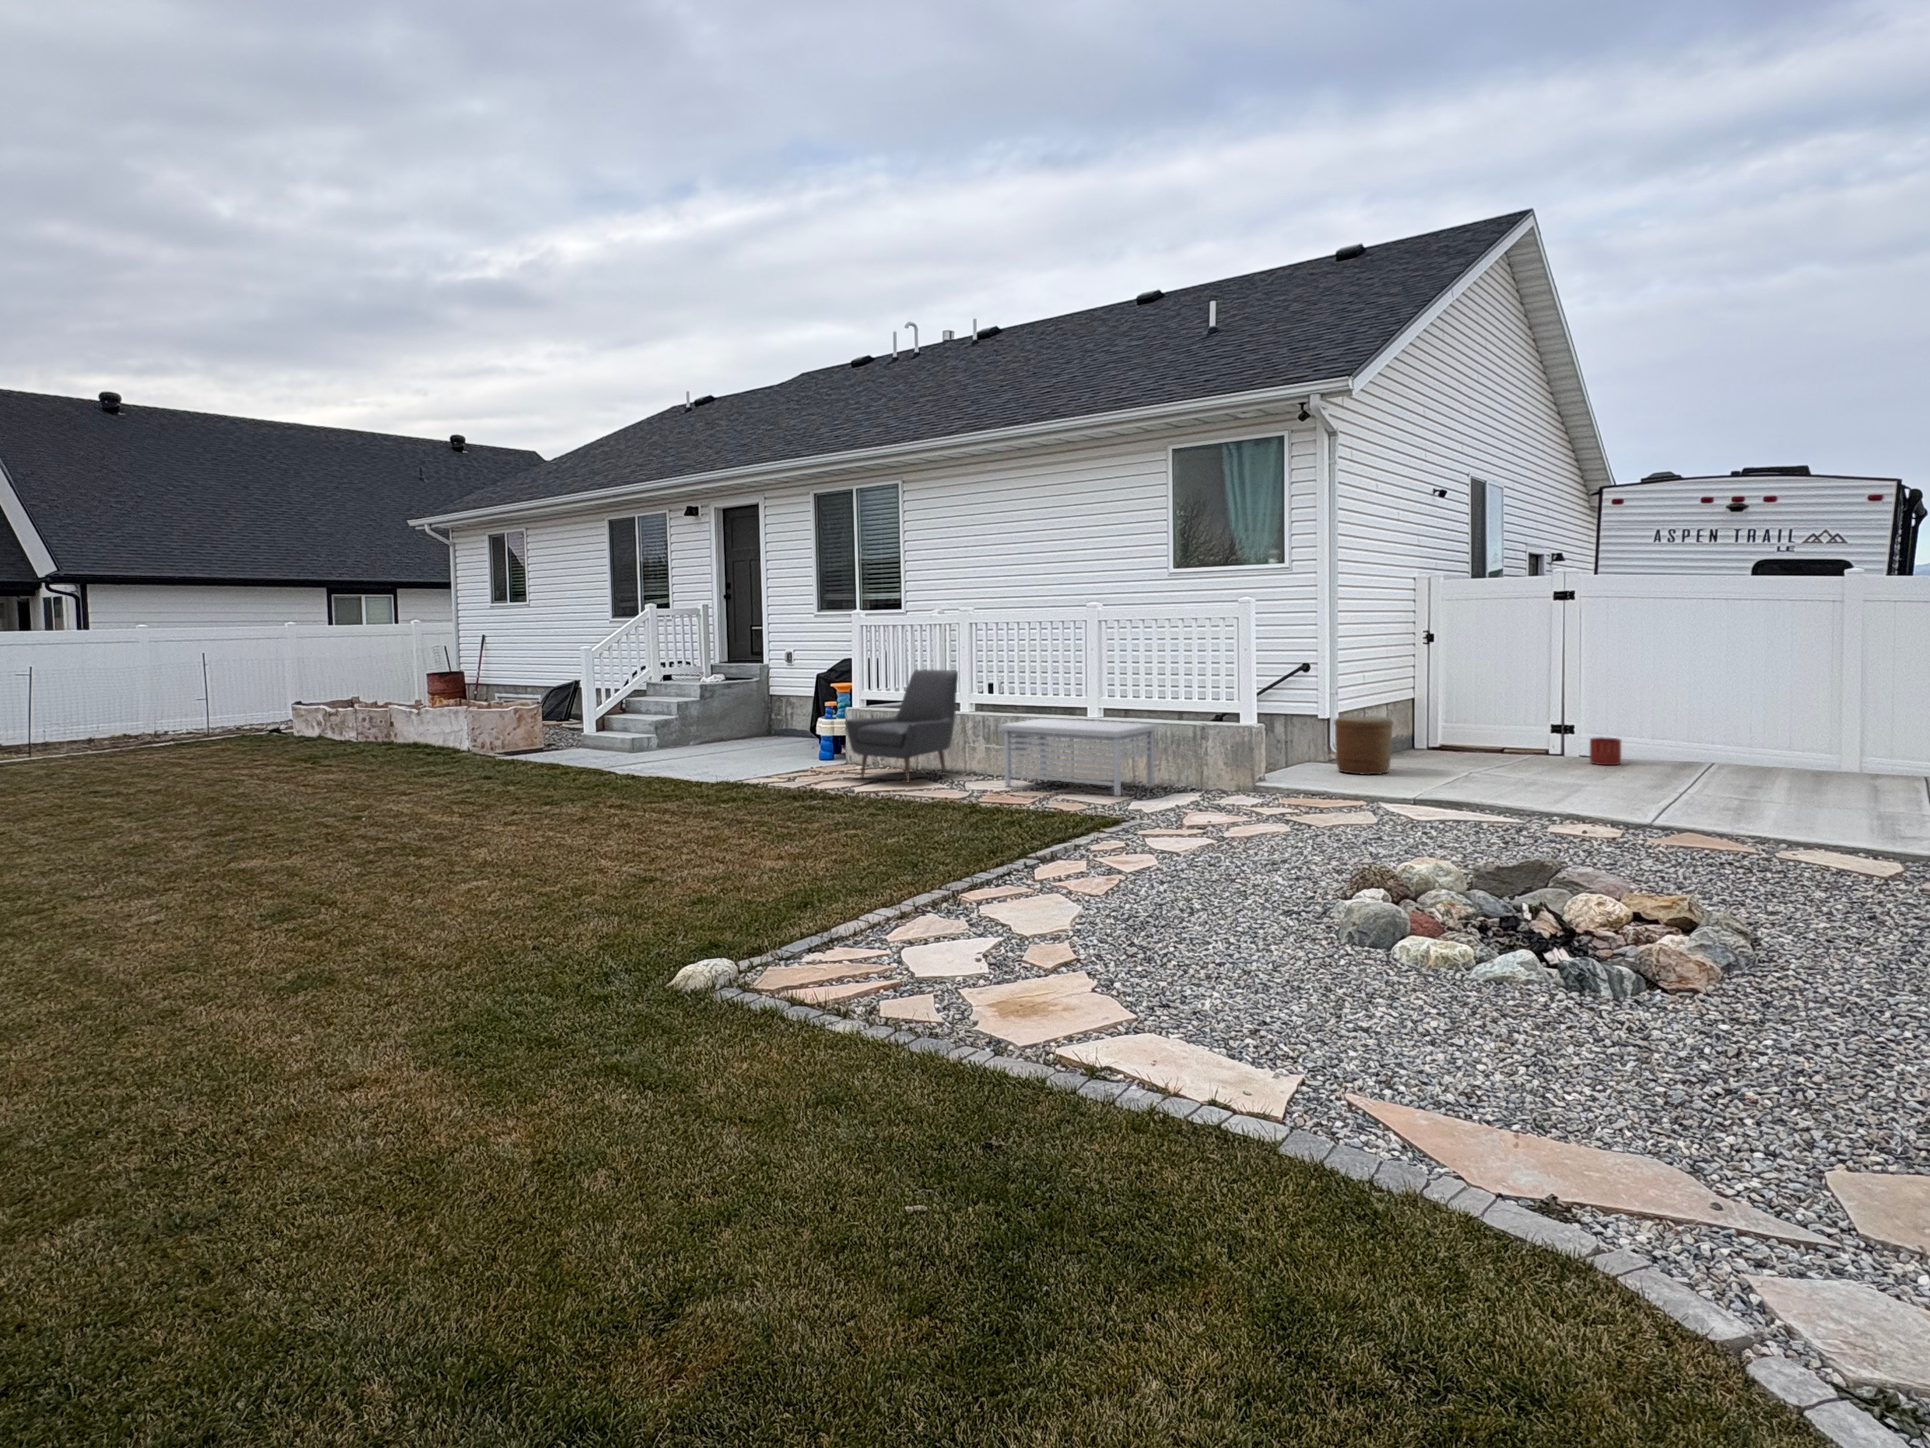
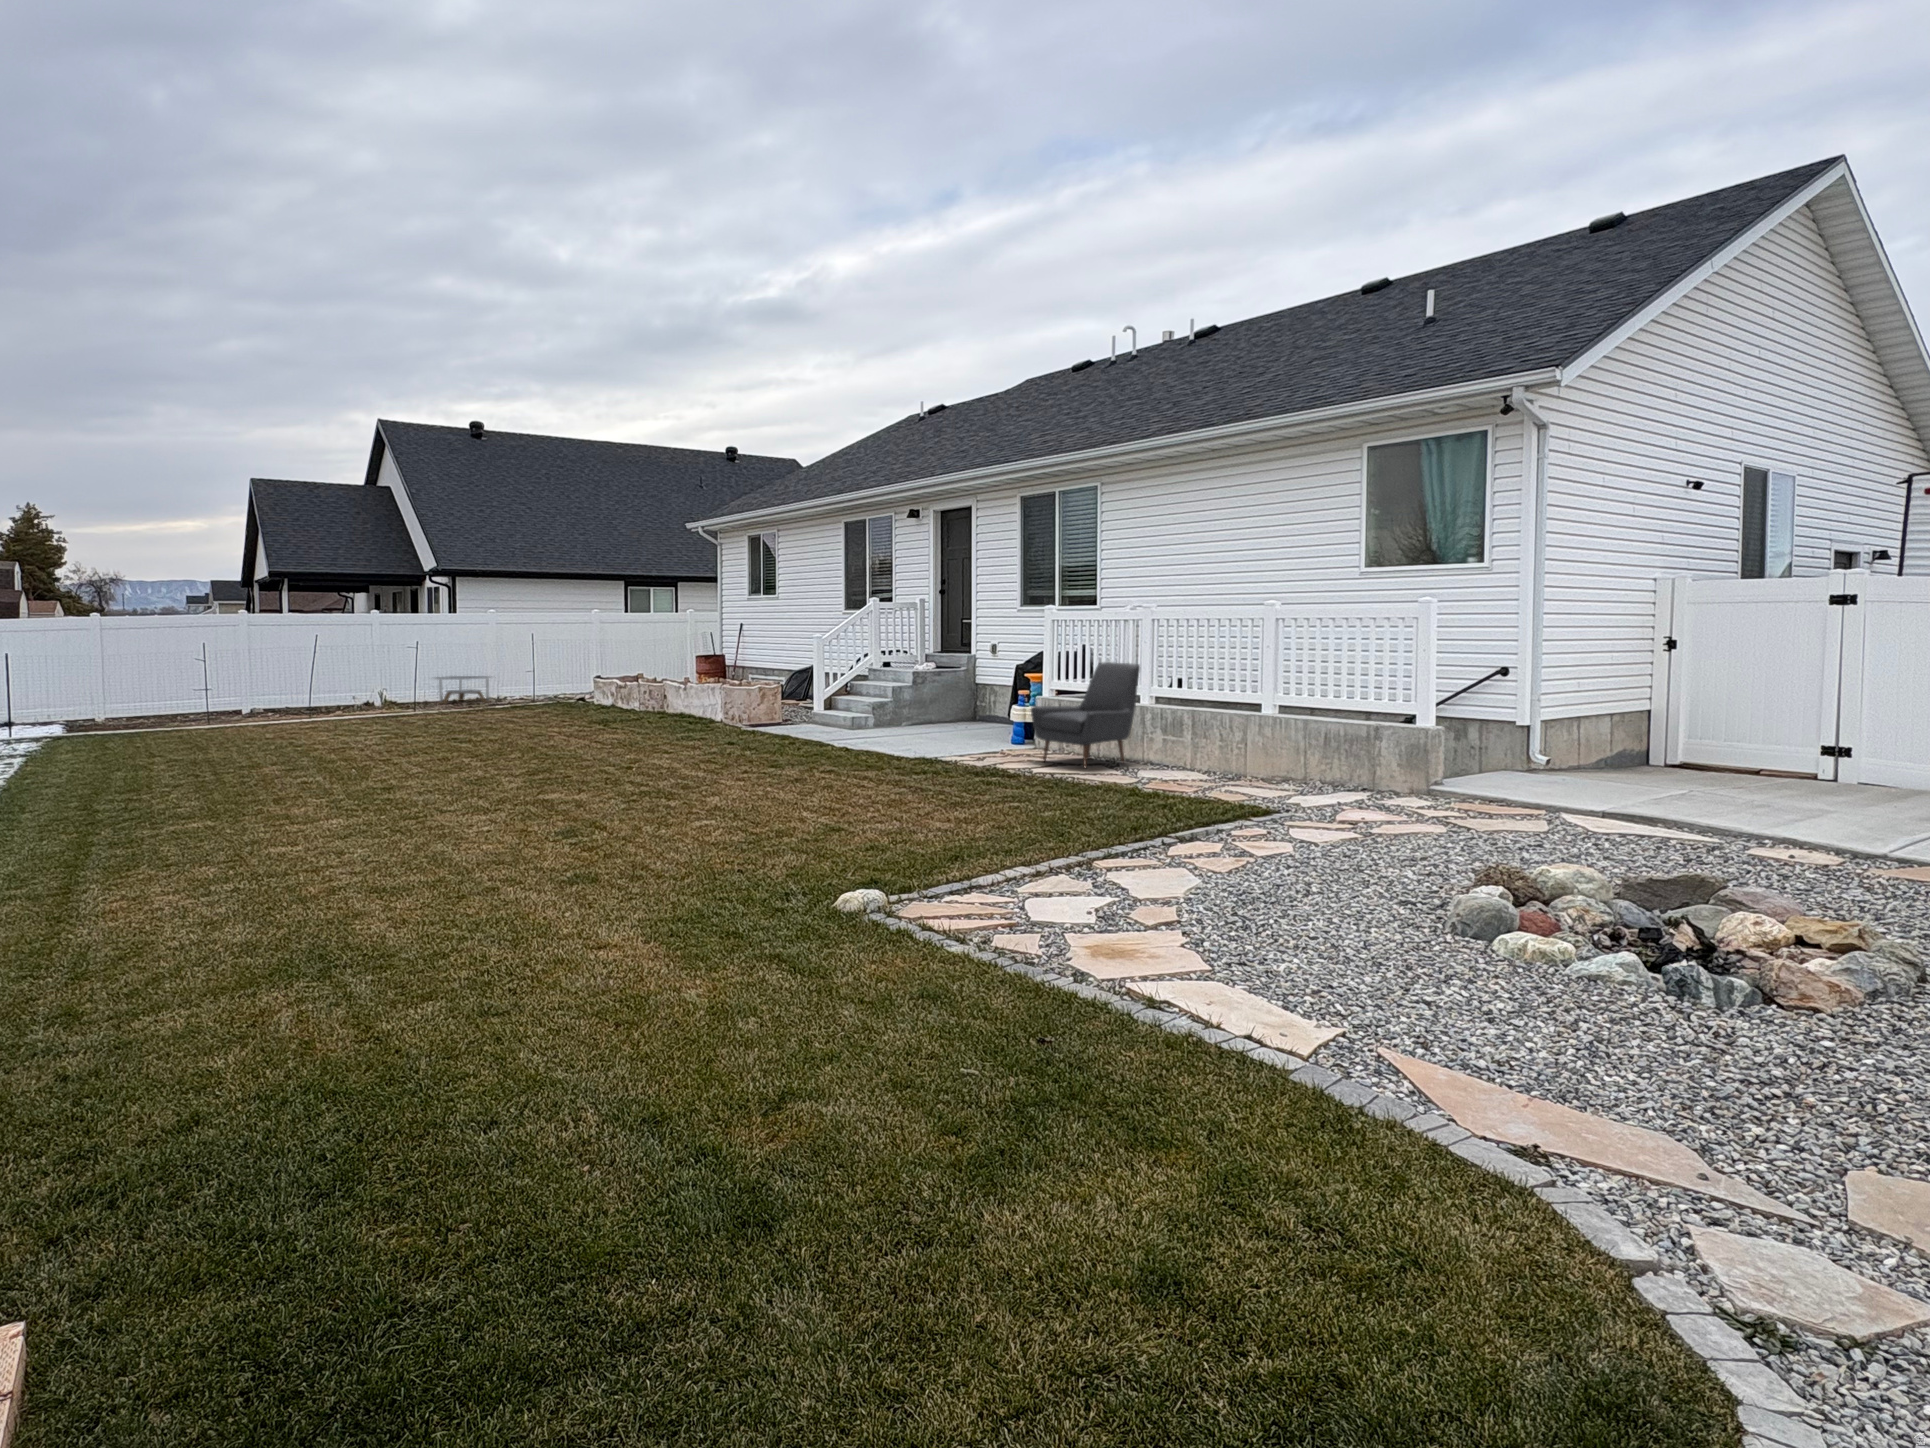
round table: none [63,708,160,746] -> present [435,676,491,704]
woven basket: present [1334,716,1393,775] -> none [1539,726,1610,789]
storage bench: present [998,719,1157,796] -> none [1172,713,1334,792]
planter: present [1589,738,1622,765] -> none [1867,763,1911,796]

